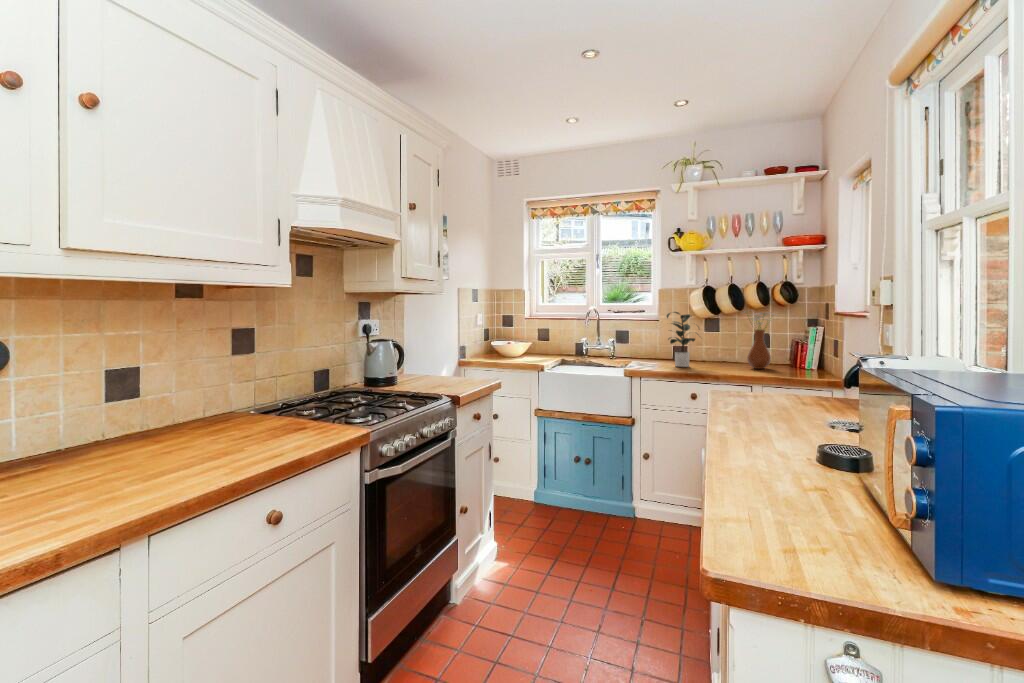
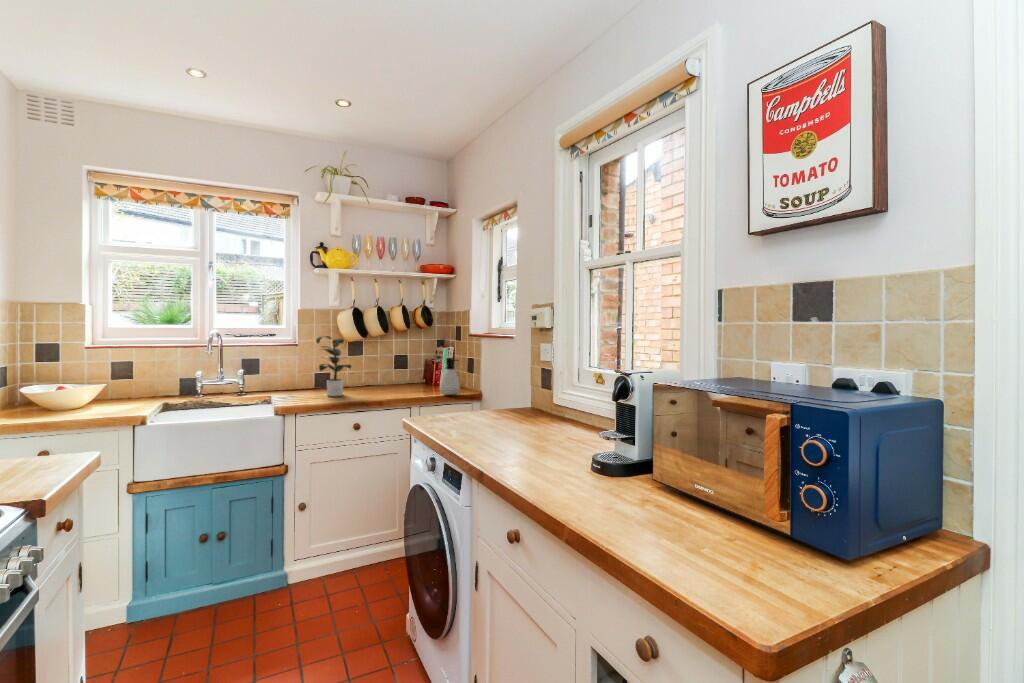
vase: present [747,312,771,369] -> none [391,334,427,391]
soap dispenser: none [787,335,812,376] -> present [440,358,460,395]

